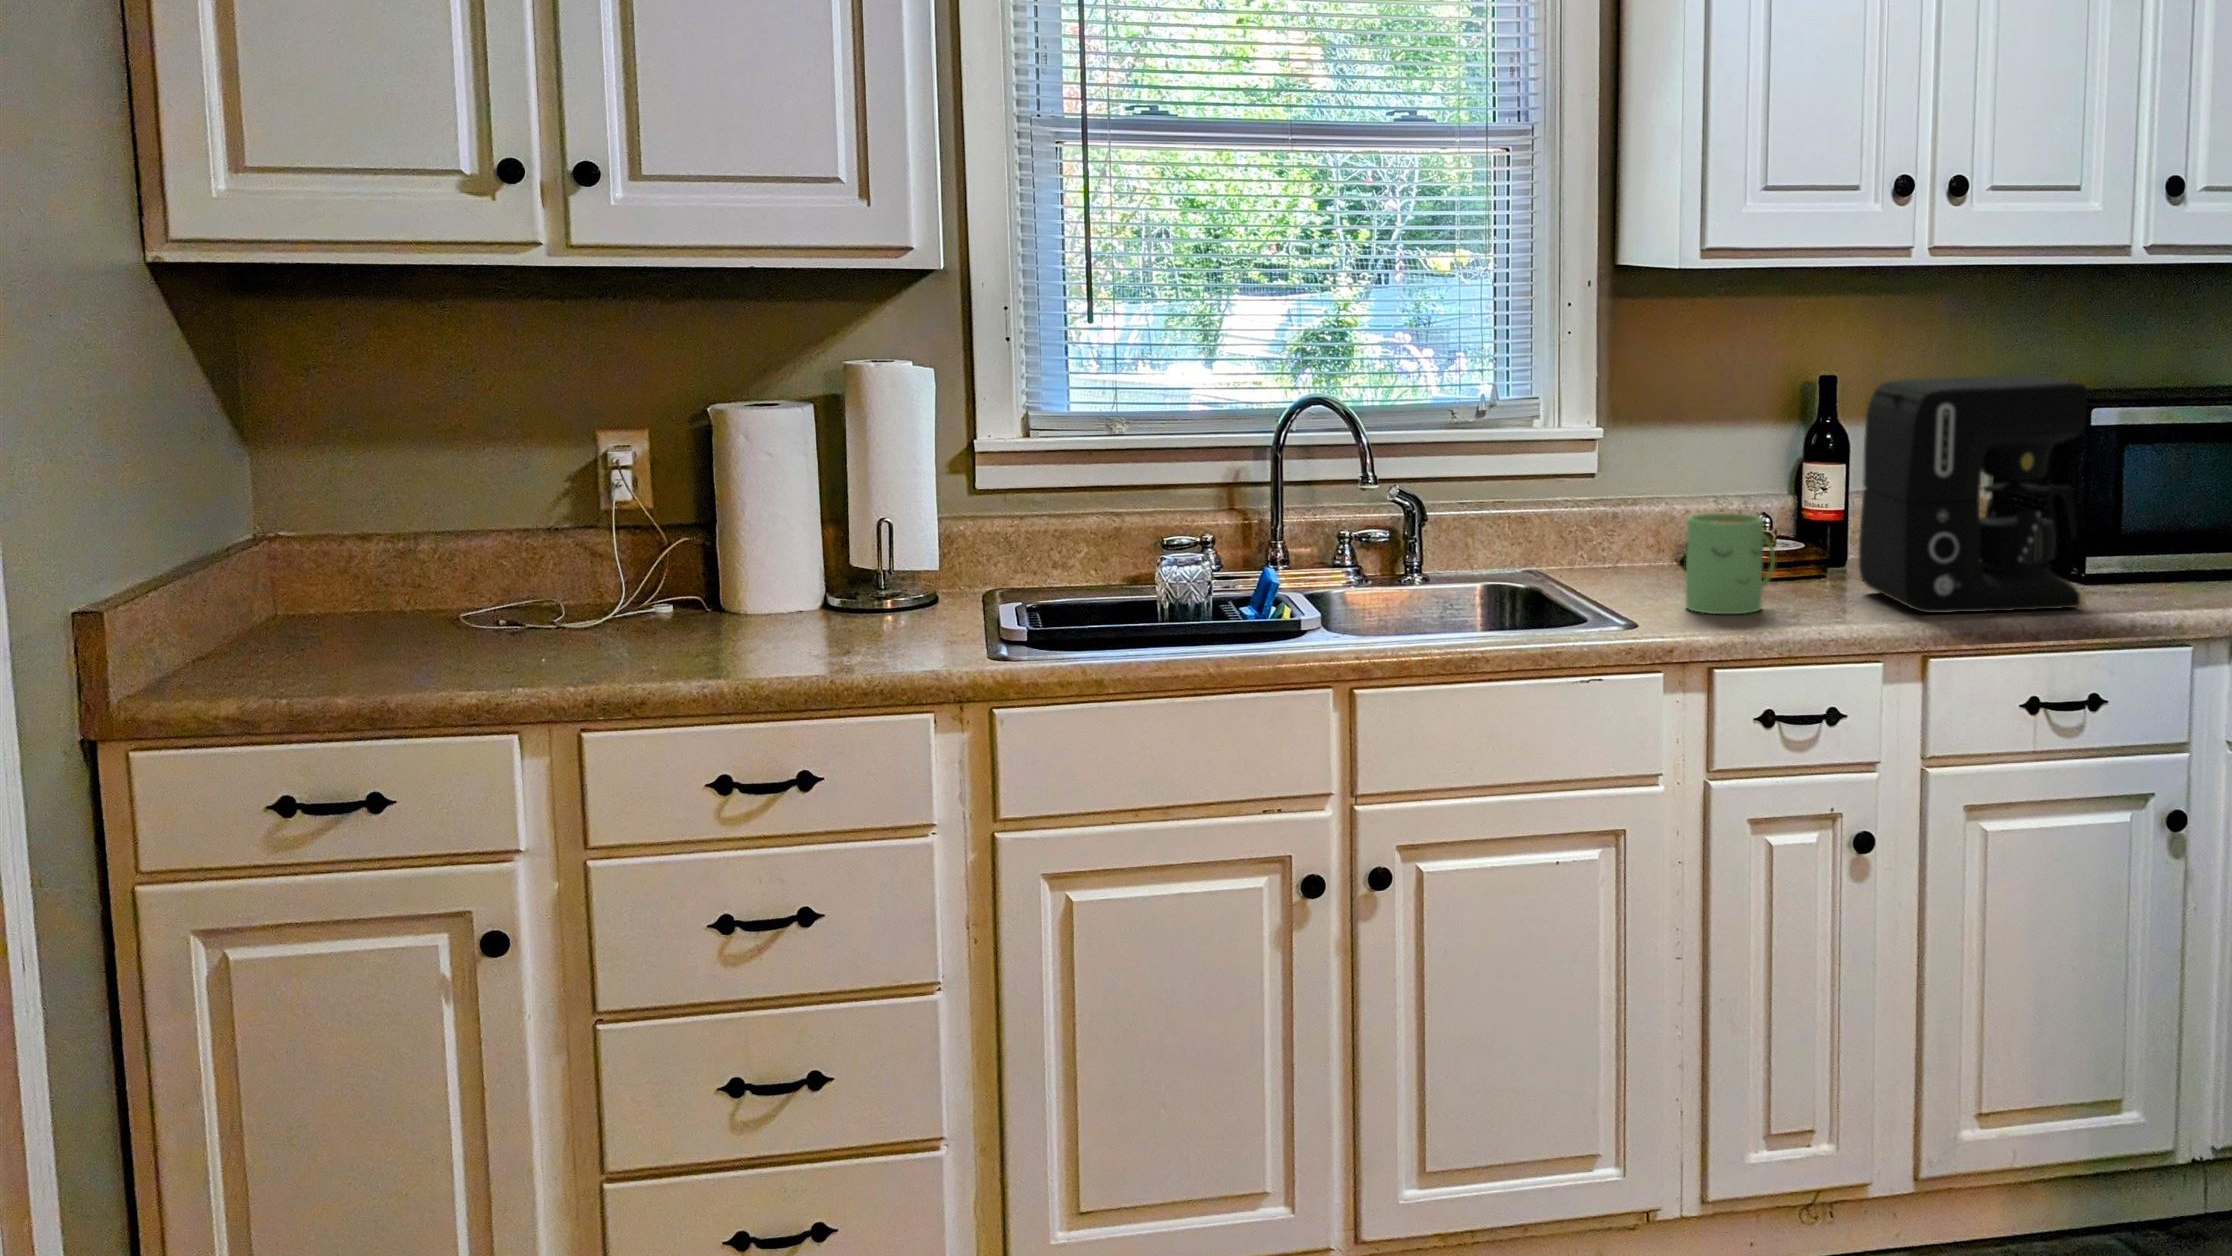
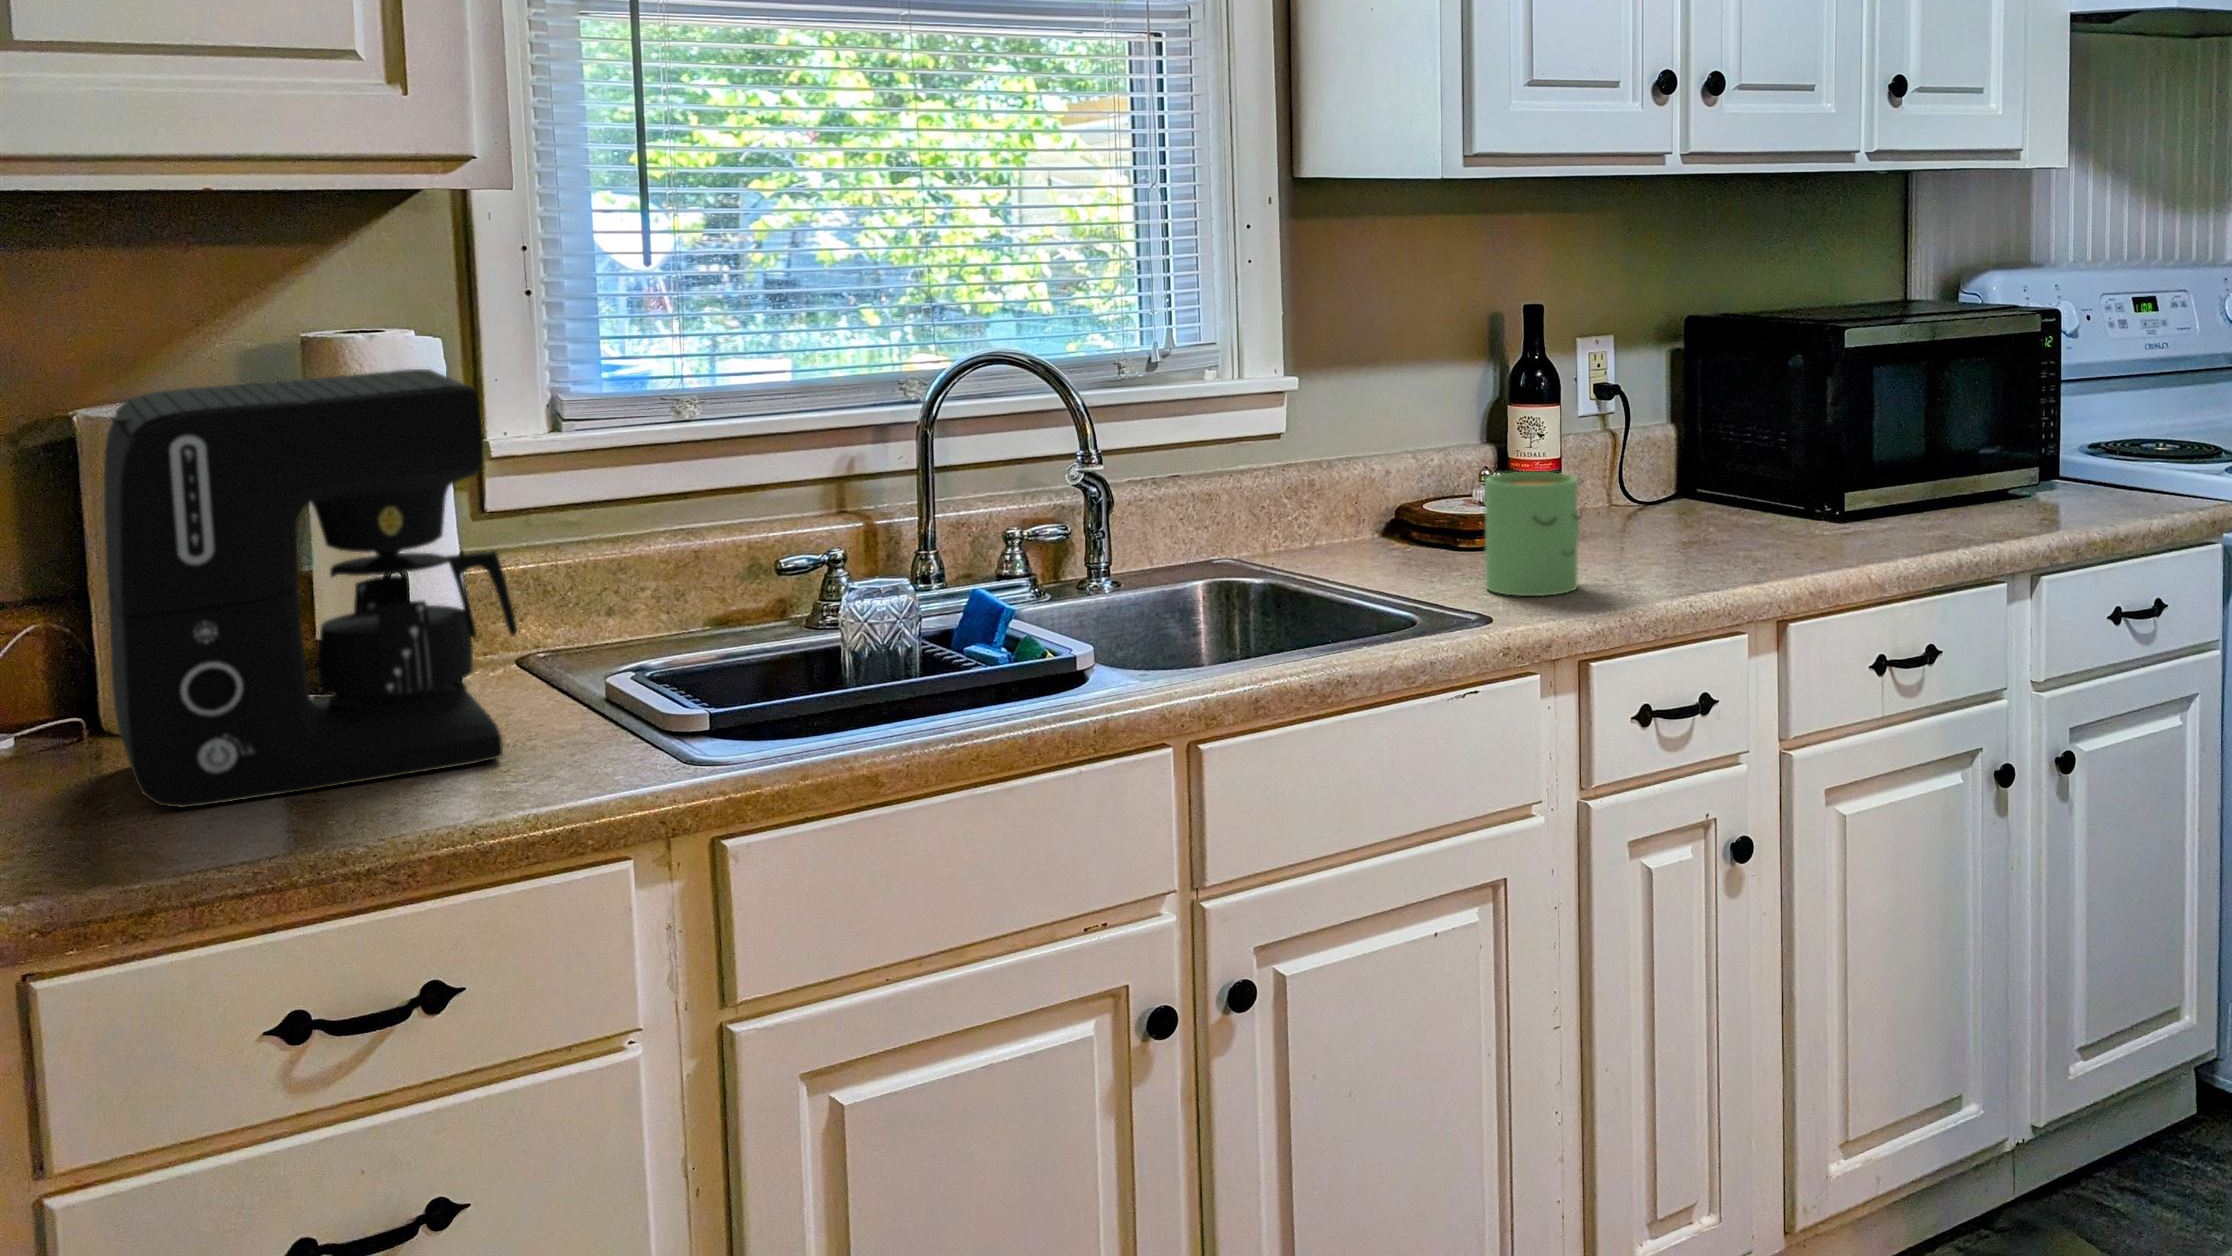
coffee maker: present [1859,374,2087,613] -> present [104,369,517,807]

